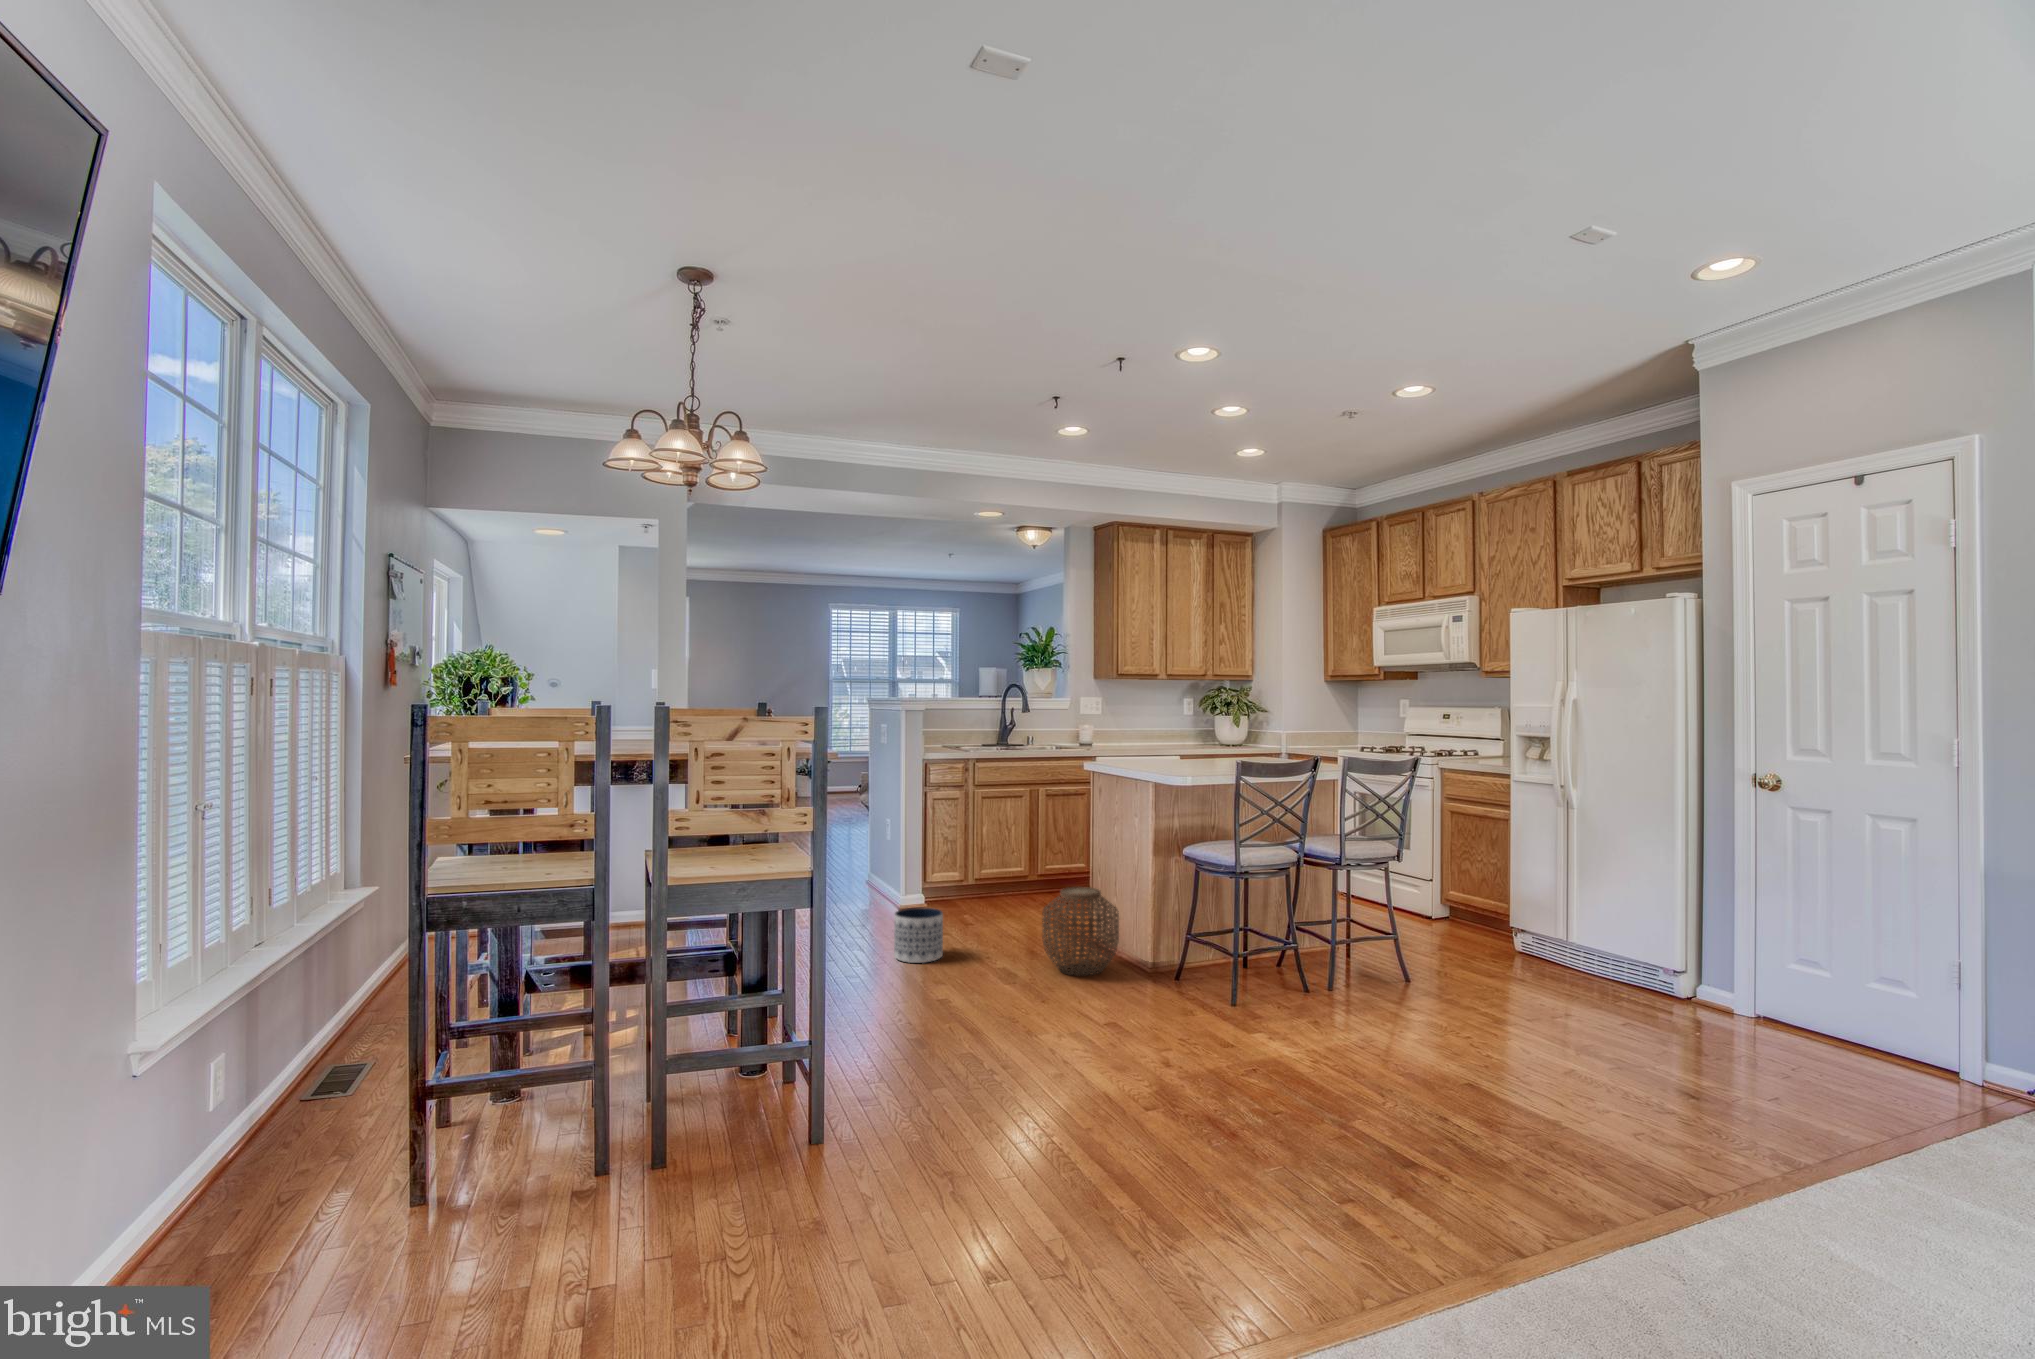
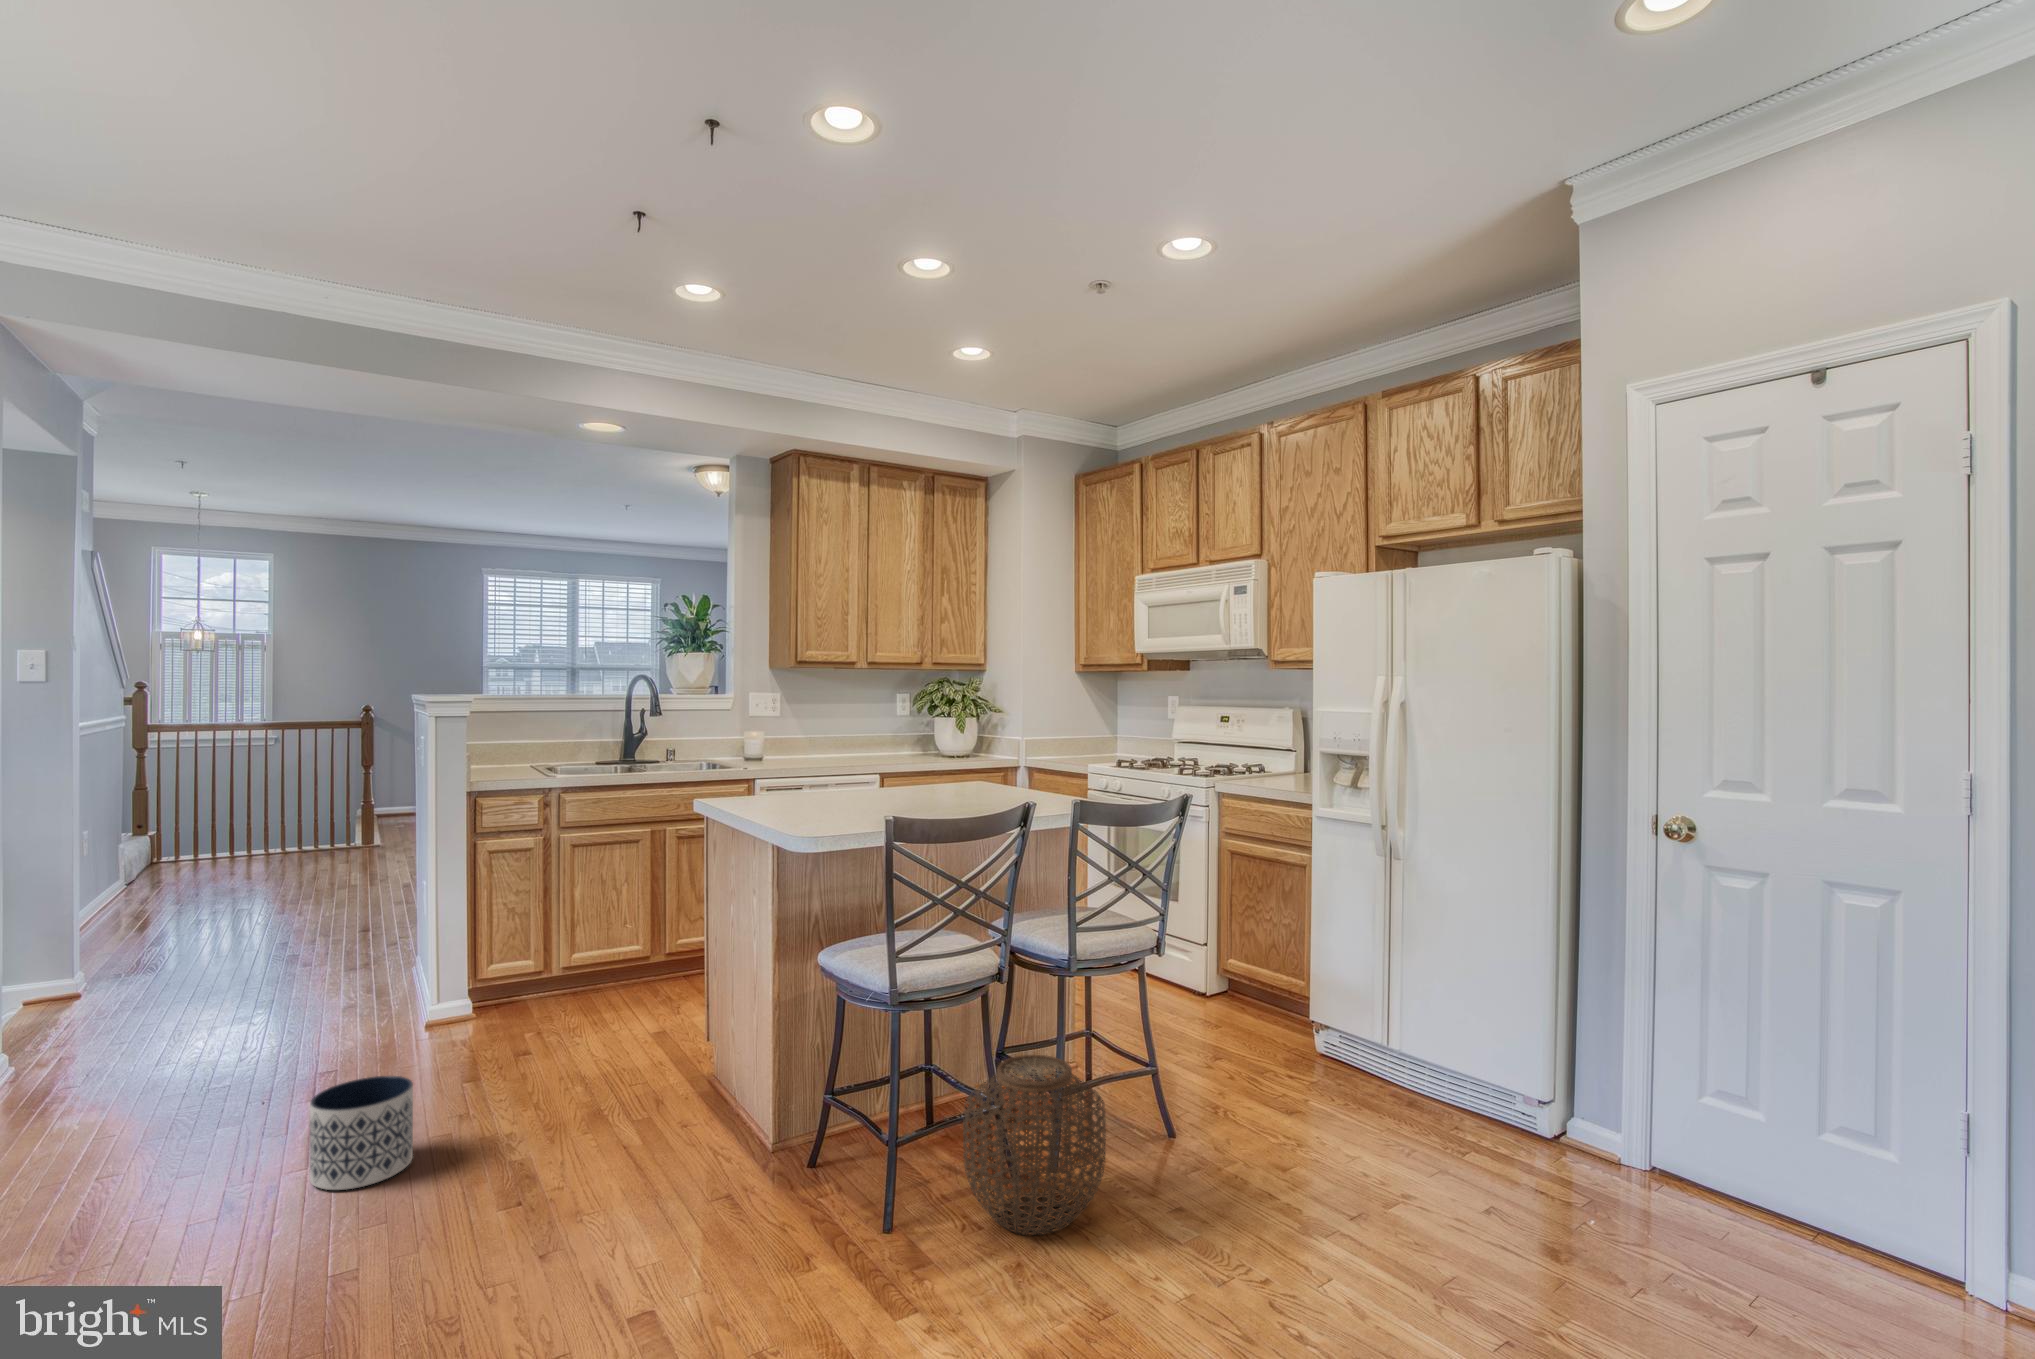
woven basket: present [1042,887,1119,976] -> present [963,1055,1106,1235]

